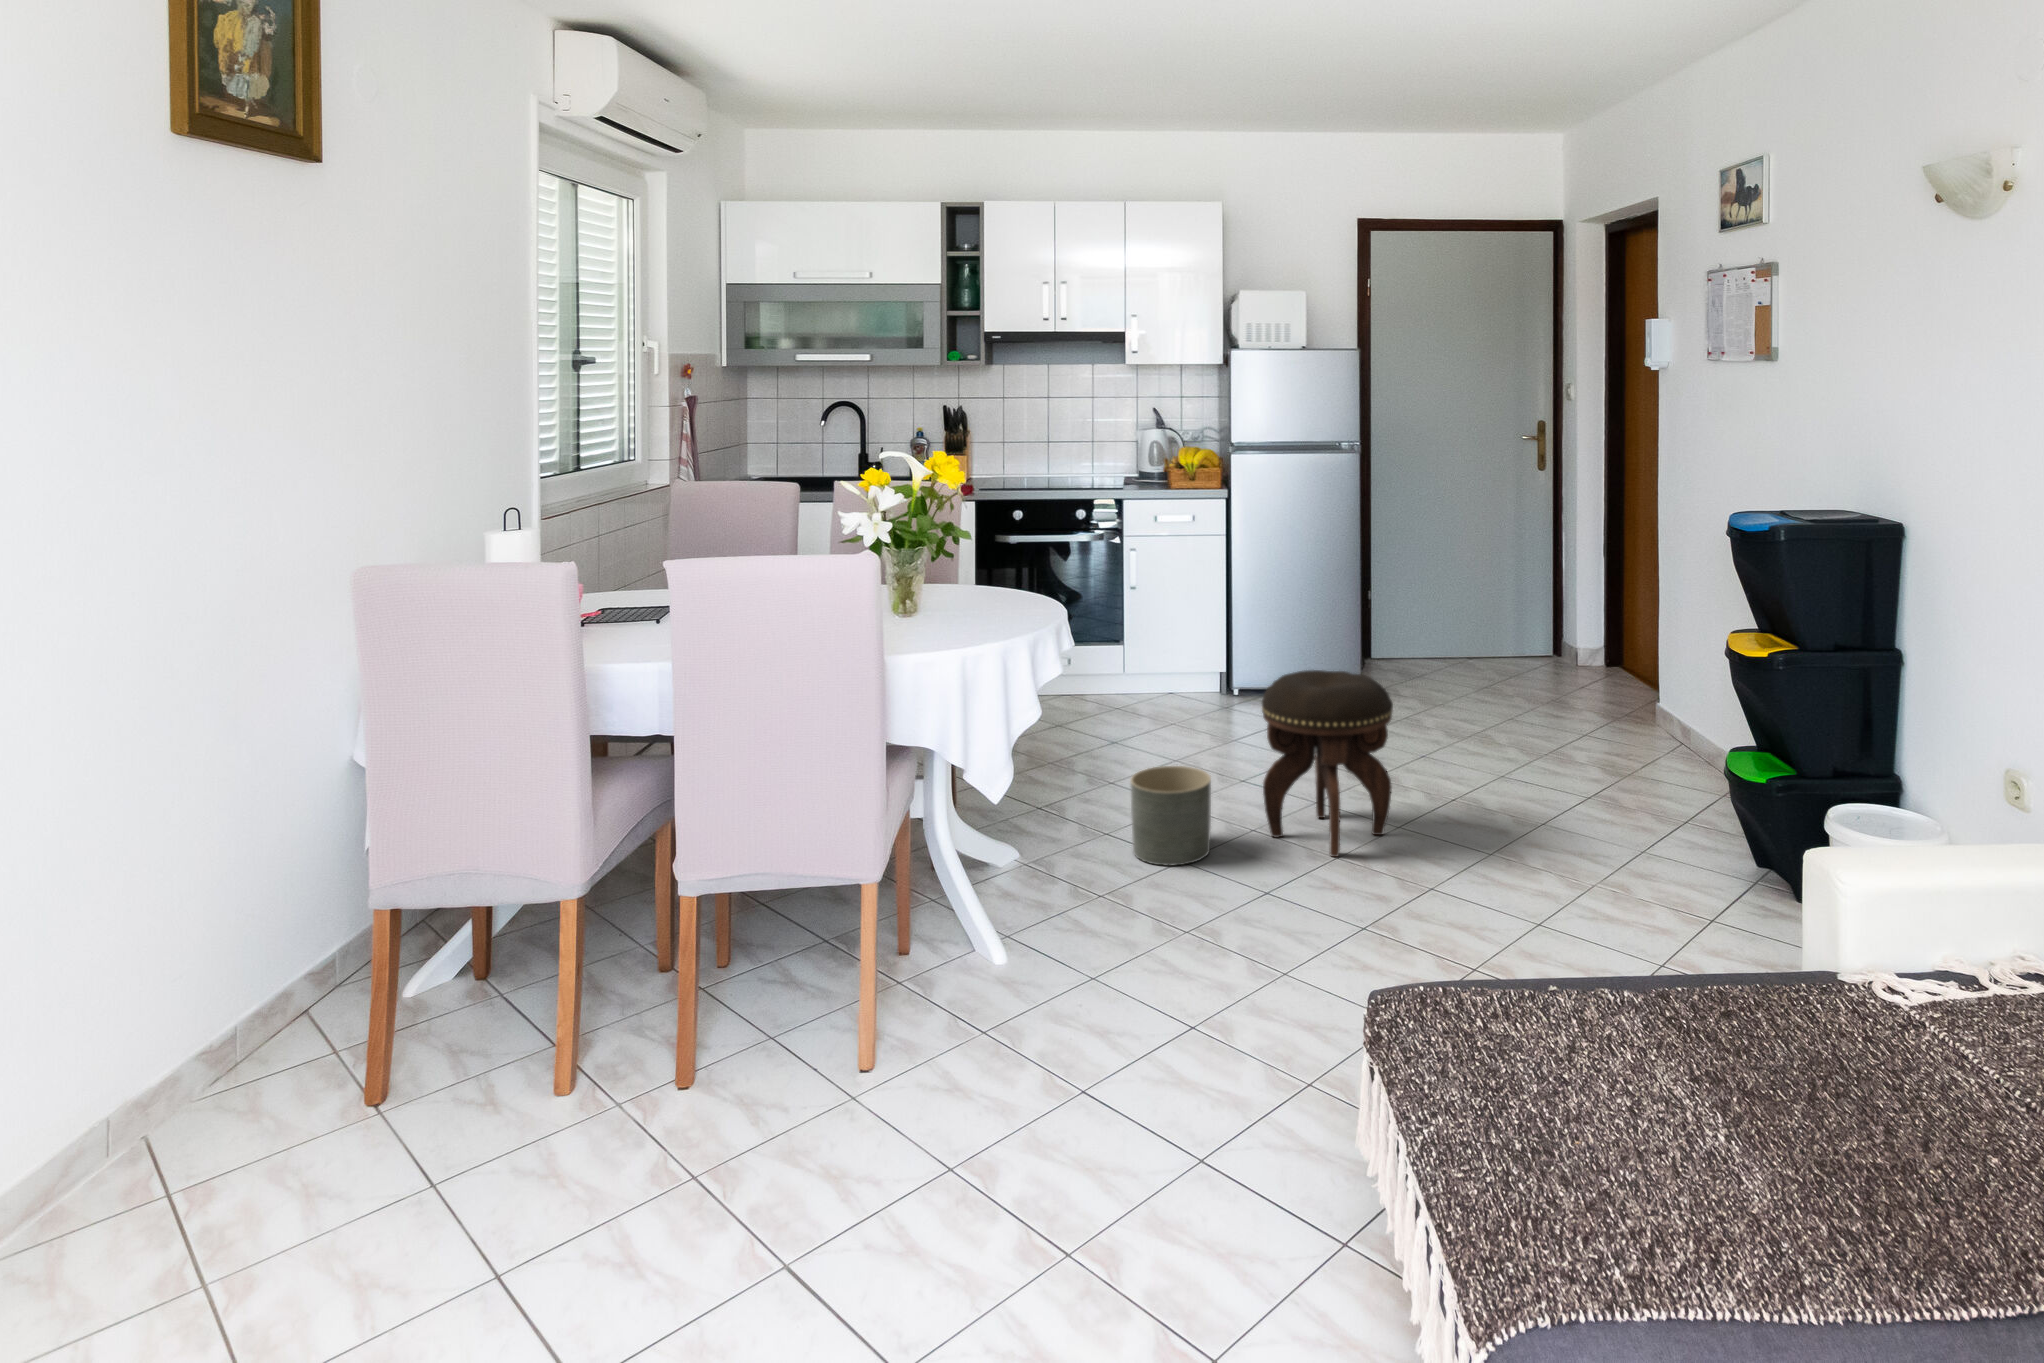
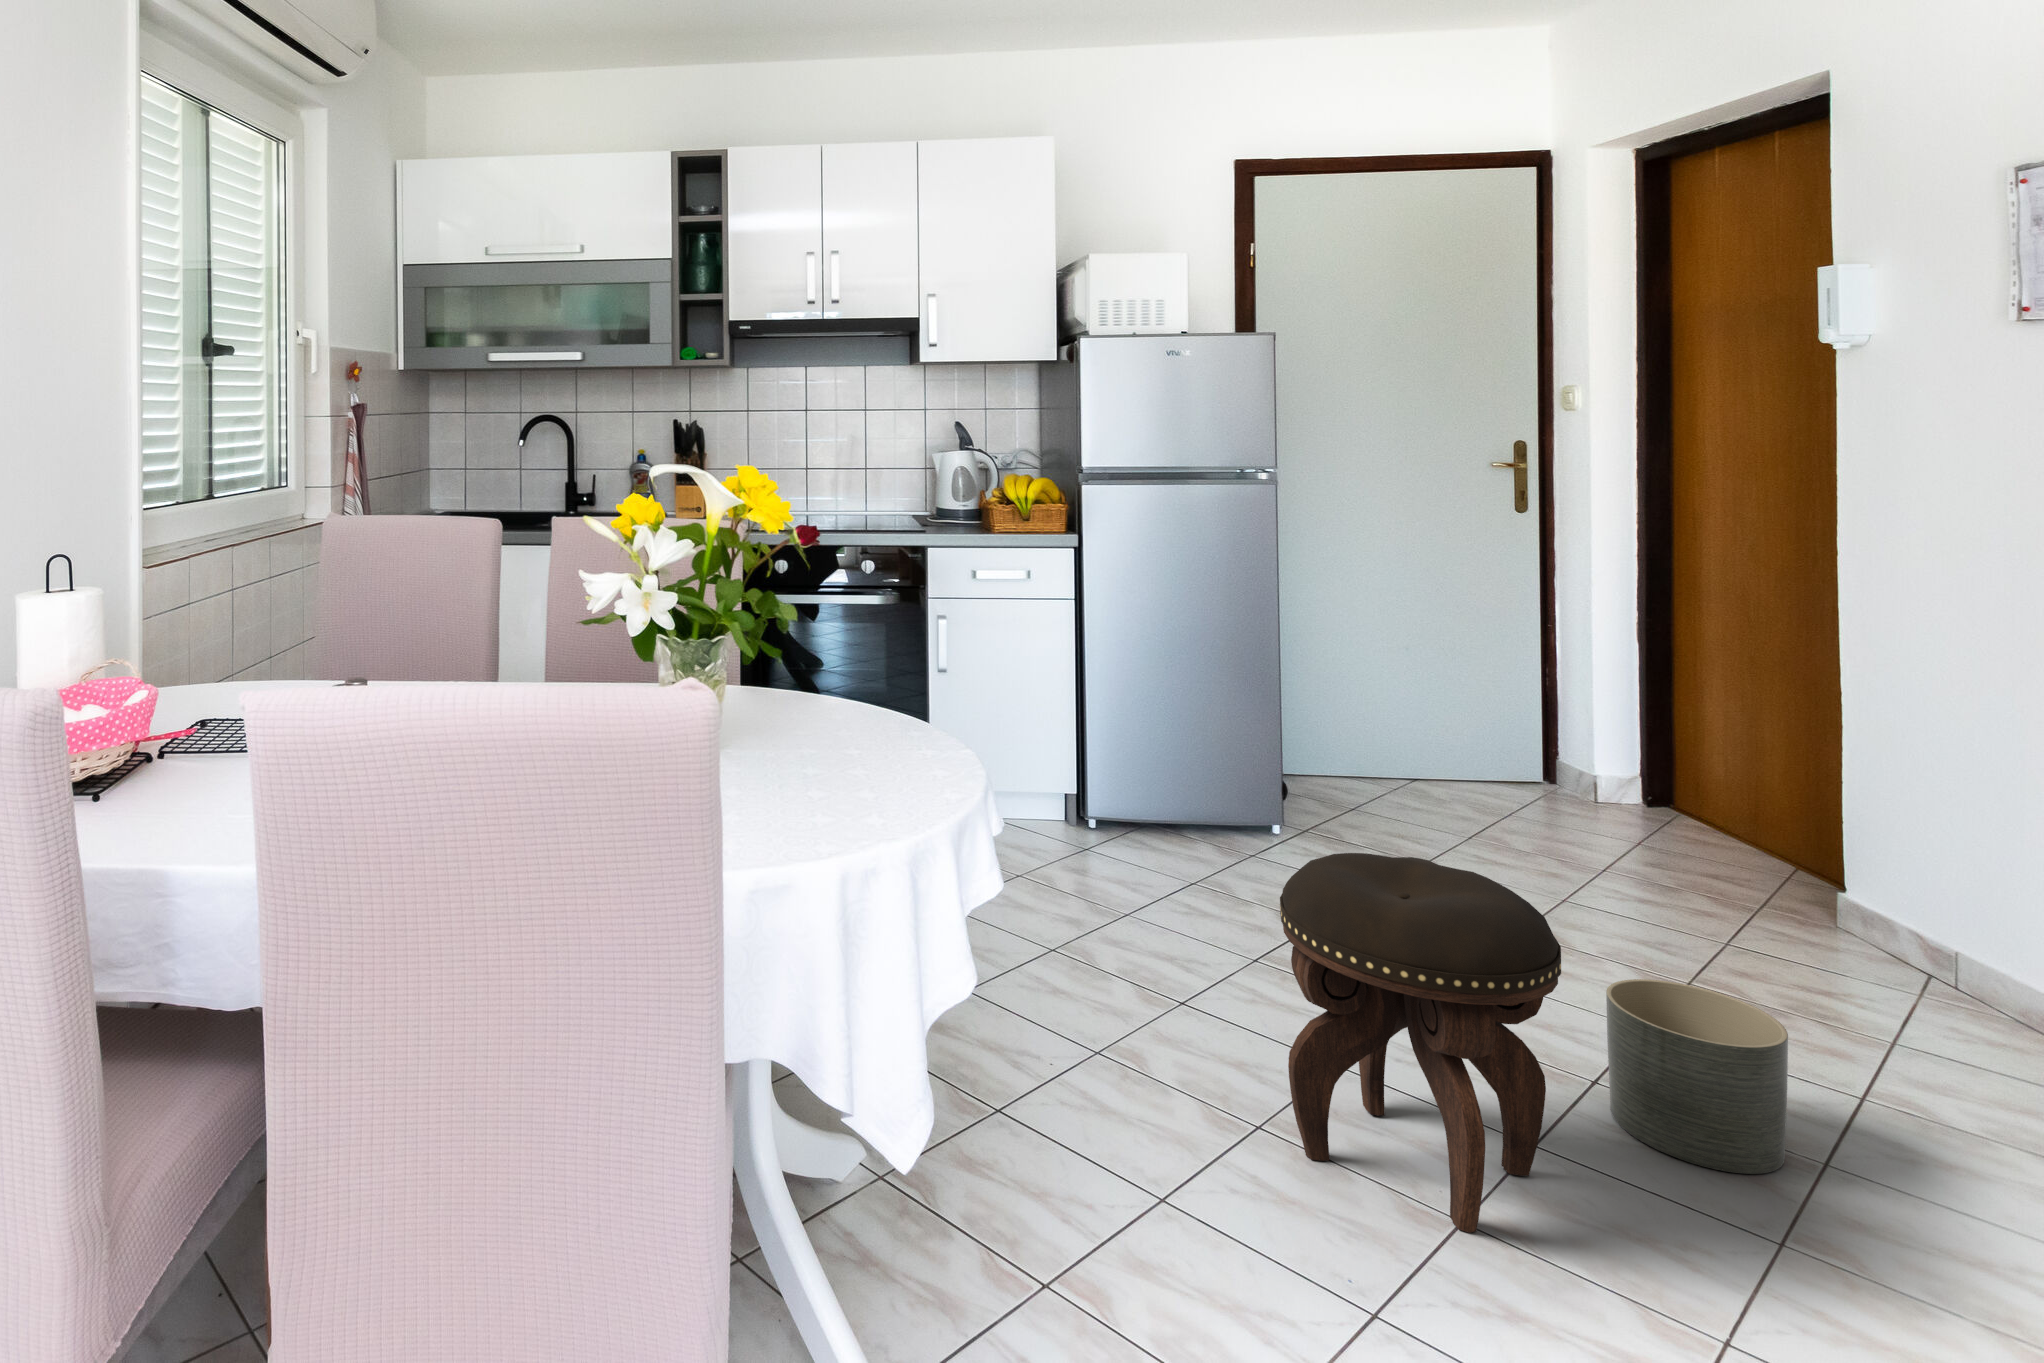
planter: present [1130,766,1211,866] -> present [1606,979,1788,1174]

